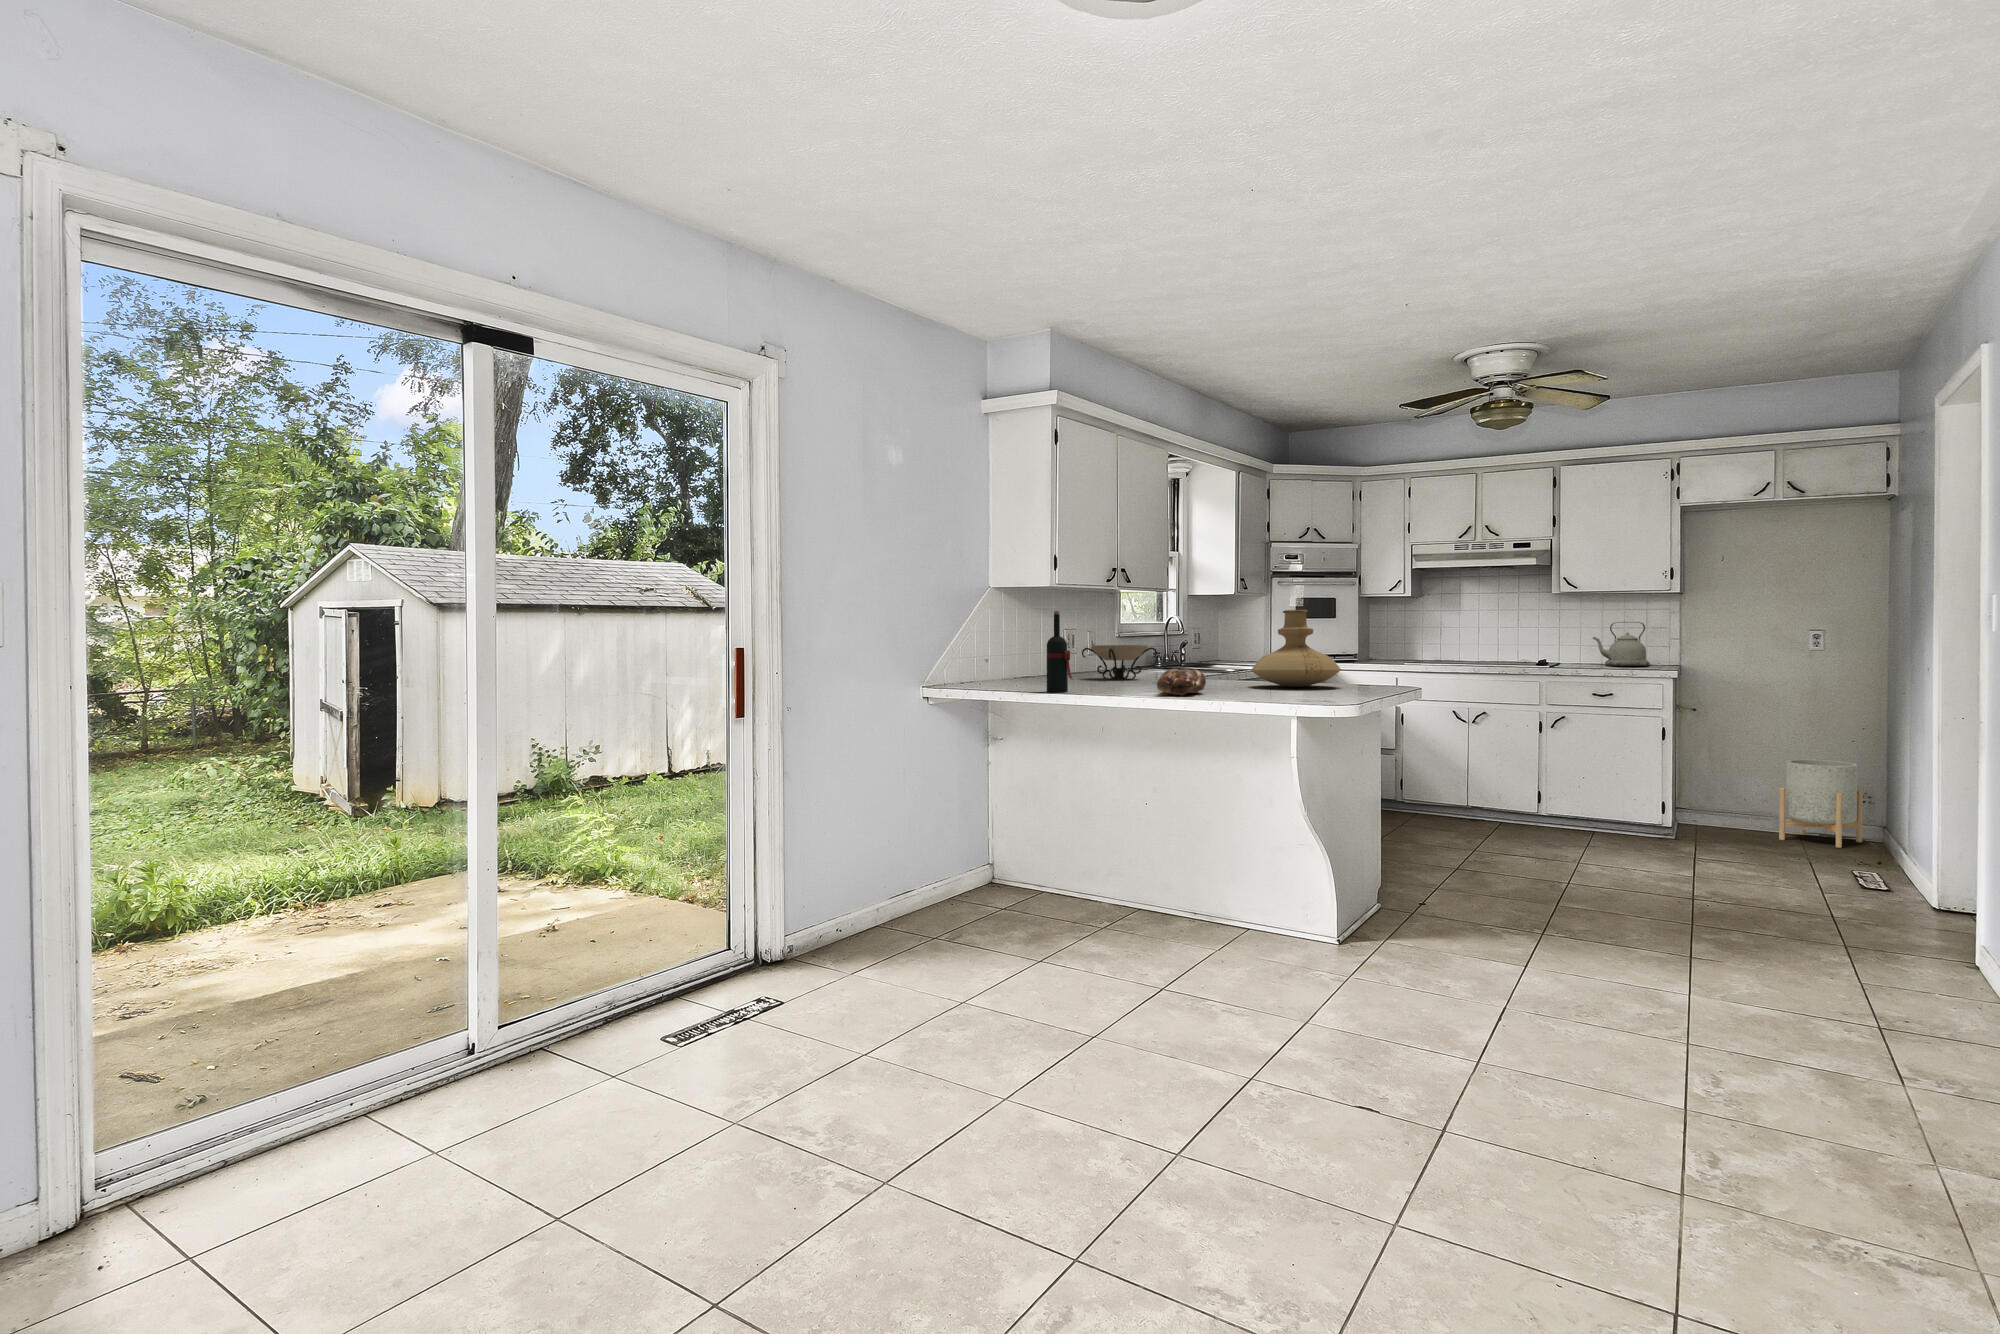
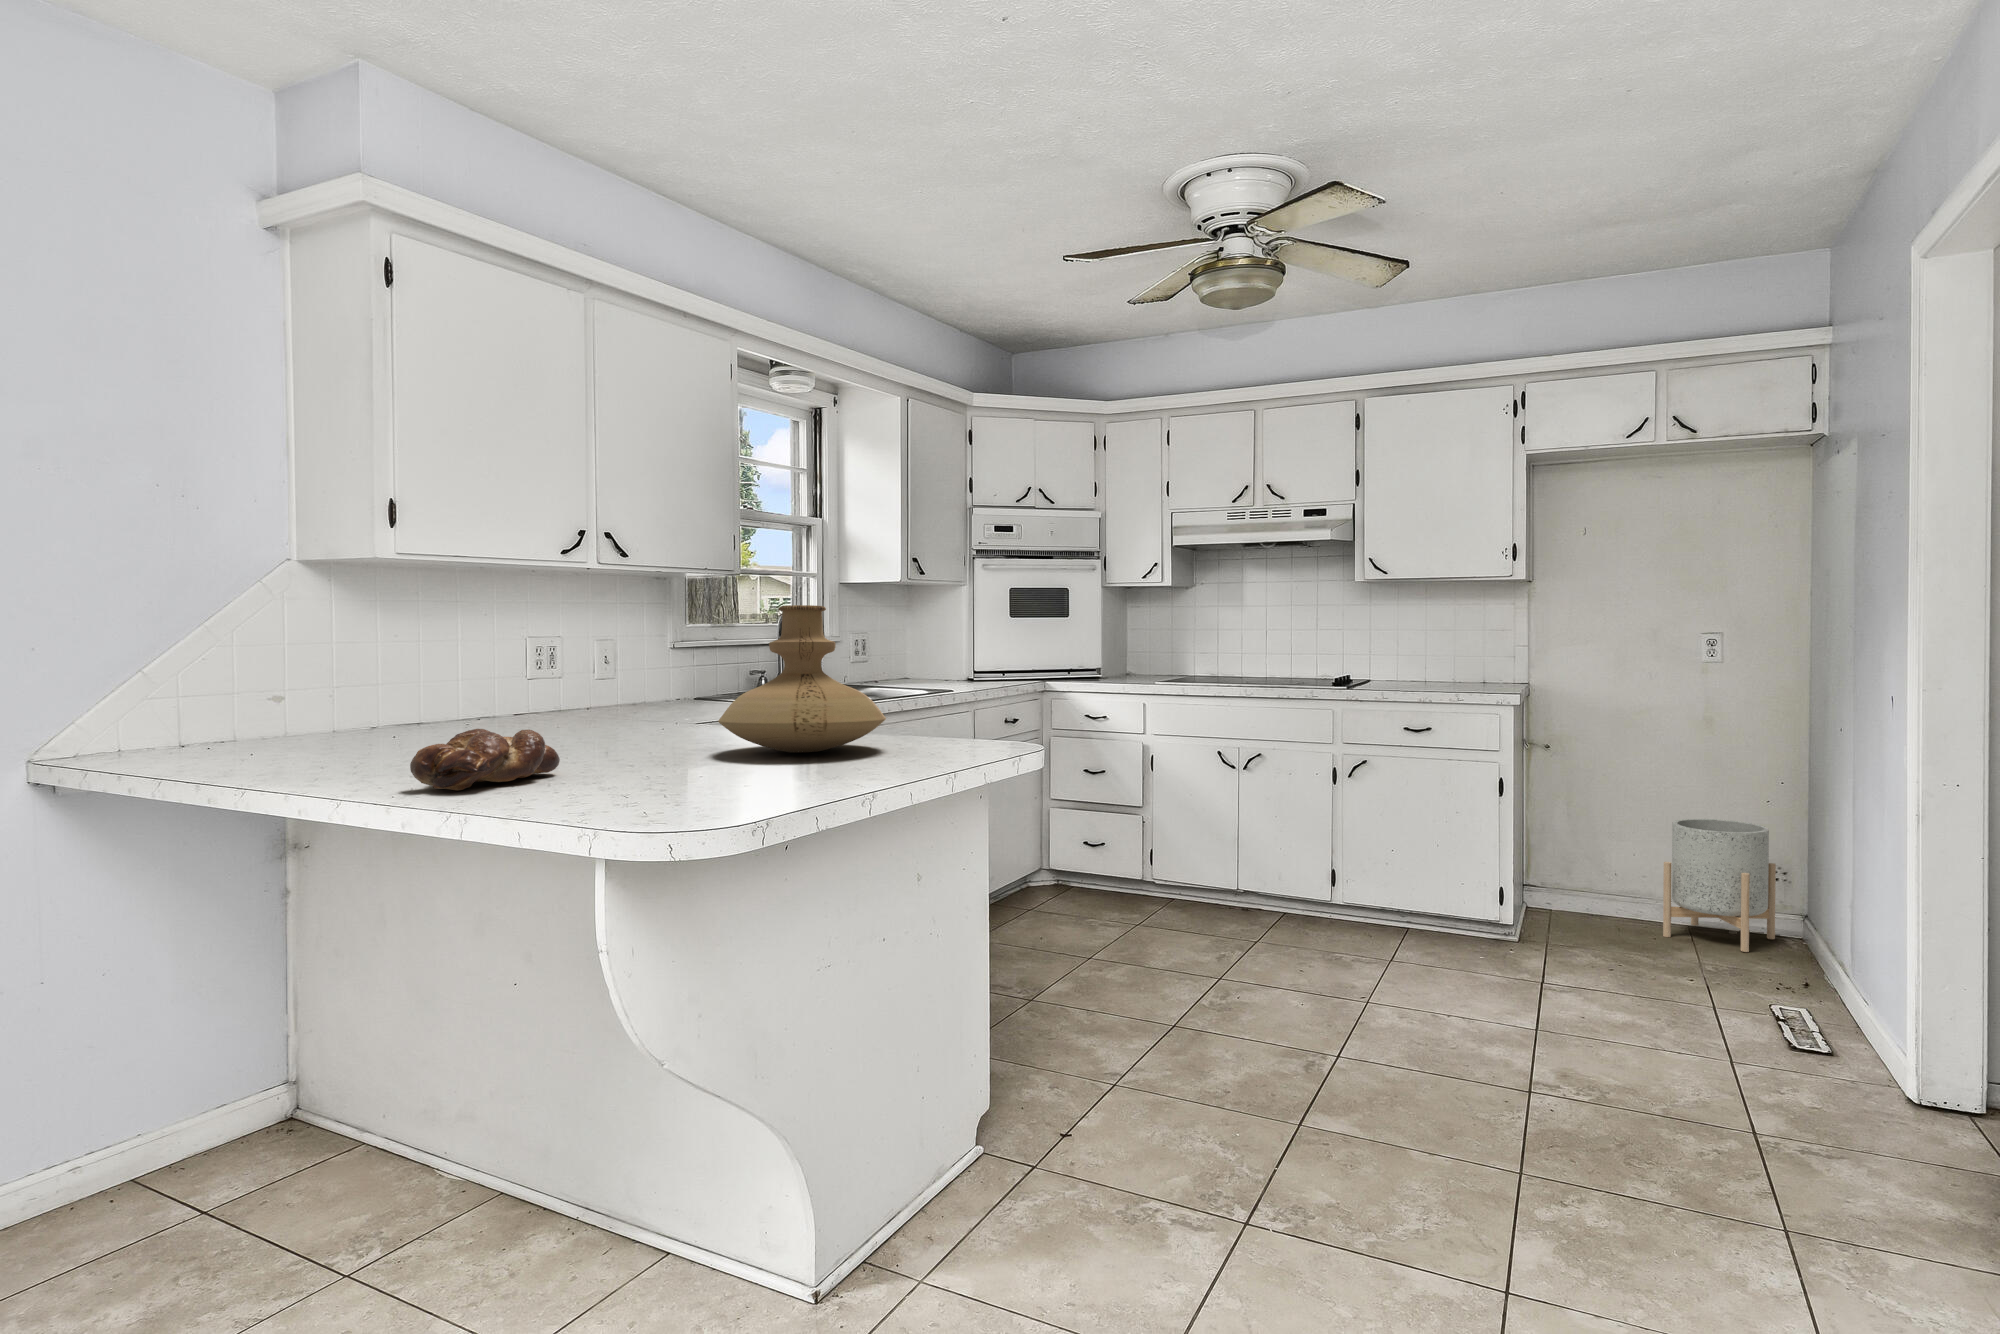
wine bottle: present [1047,611,1072,692] -> none [244,608,298,776]
kettle: present [1593,622,1650,666] -> none [1411,622,1487,686]
decorative bowl: present [1082,645,1157,679] -> none [521,666,641,728]

